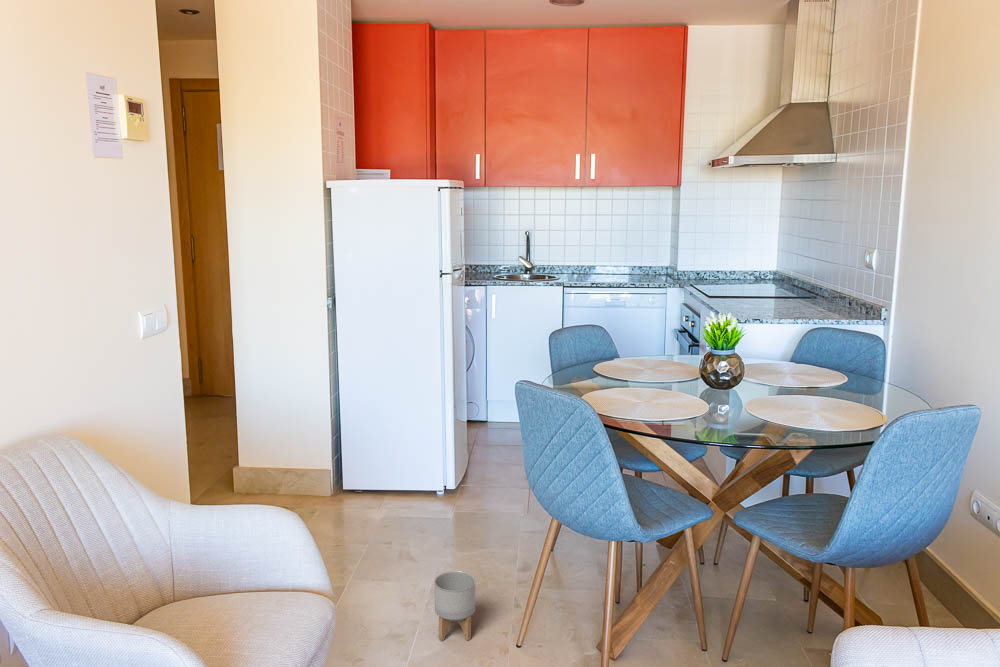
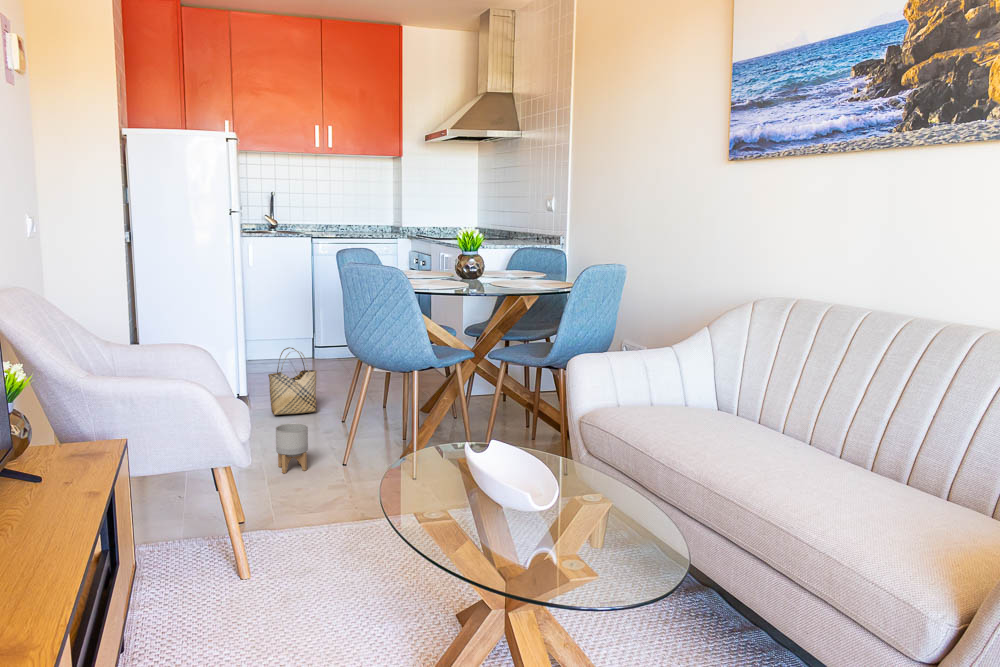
woven basket: none [470,440,529,524] -> present [268,347,317,415]

